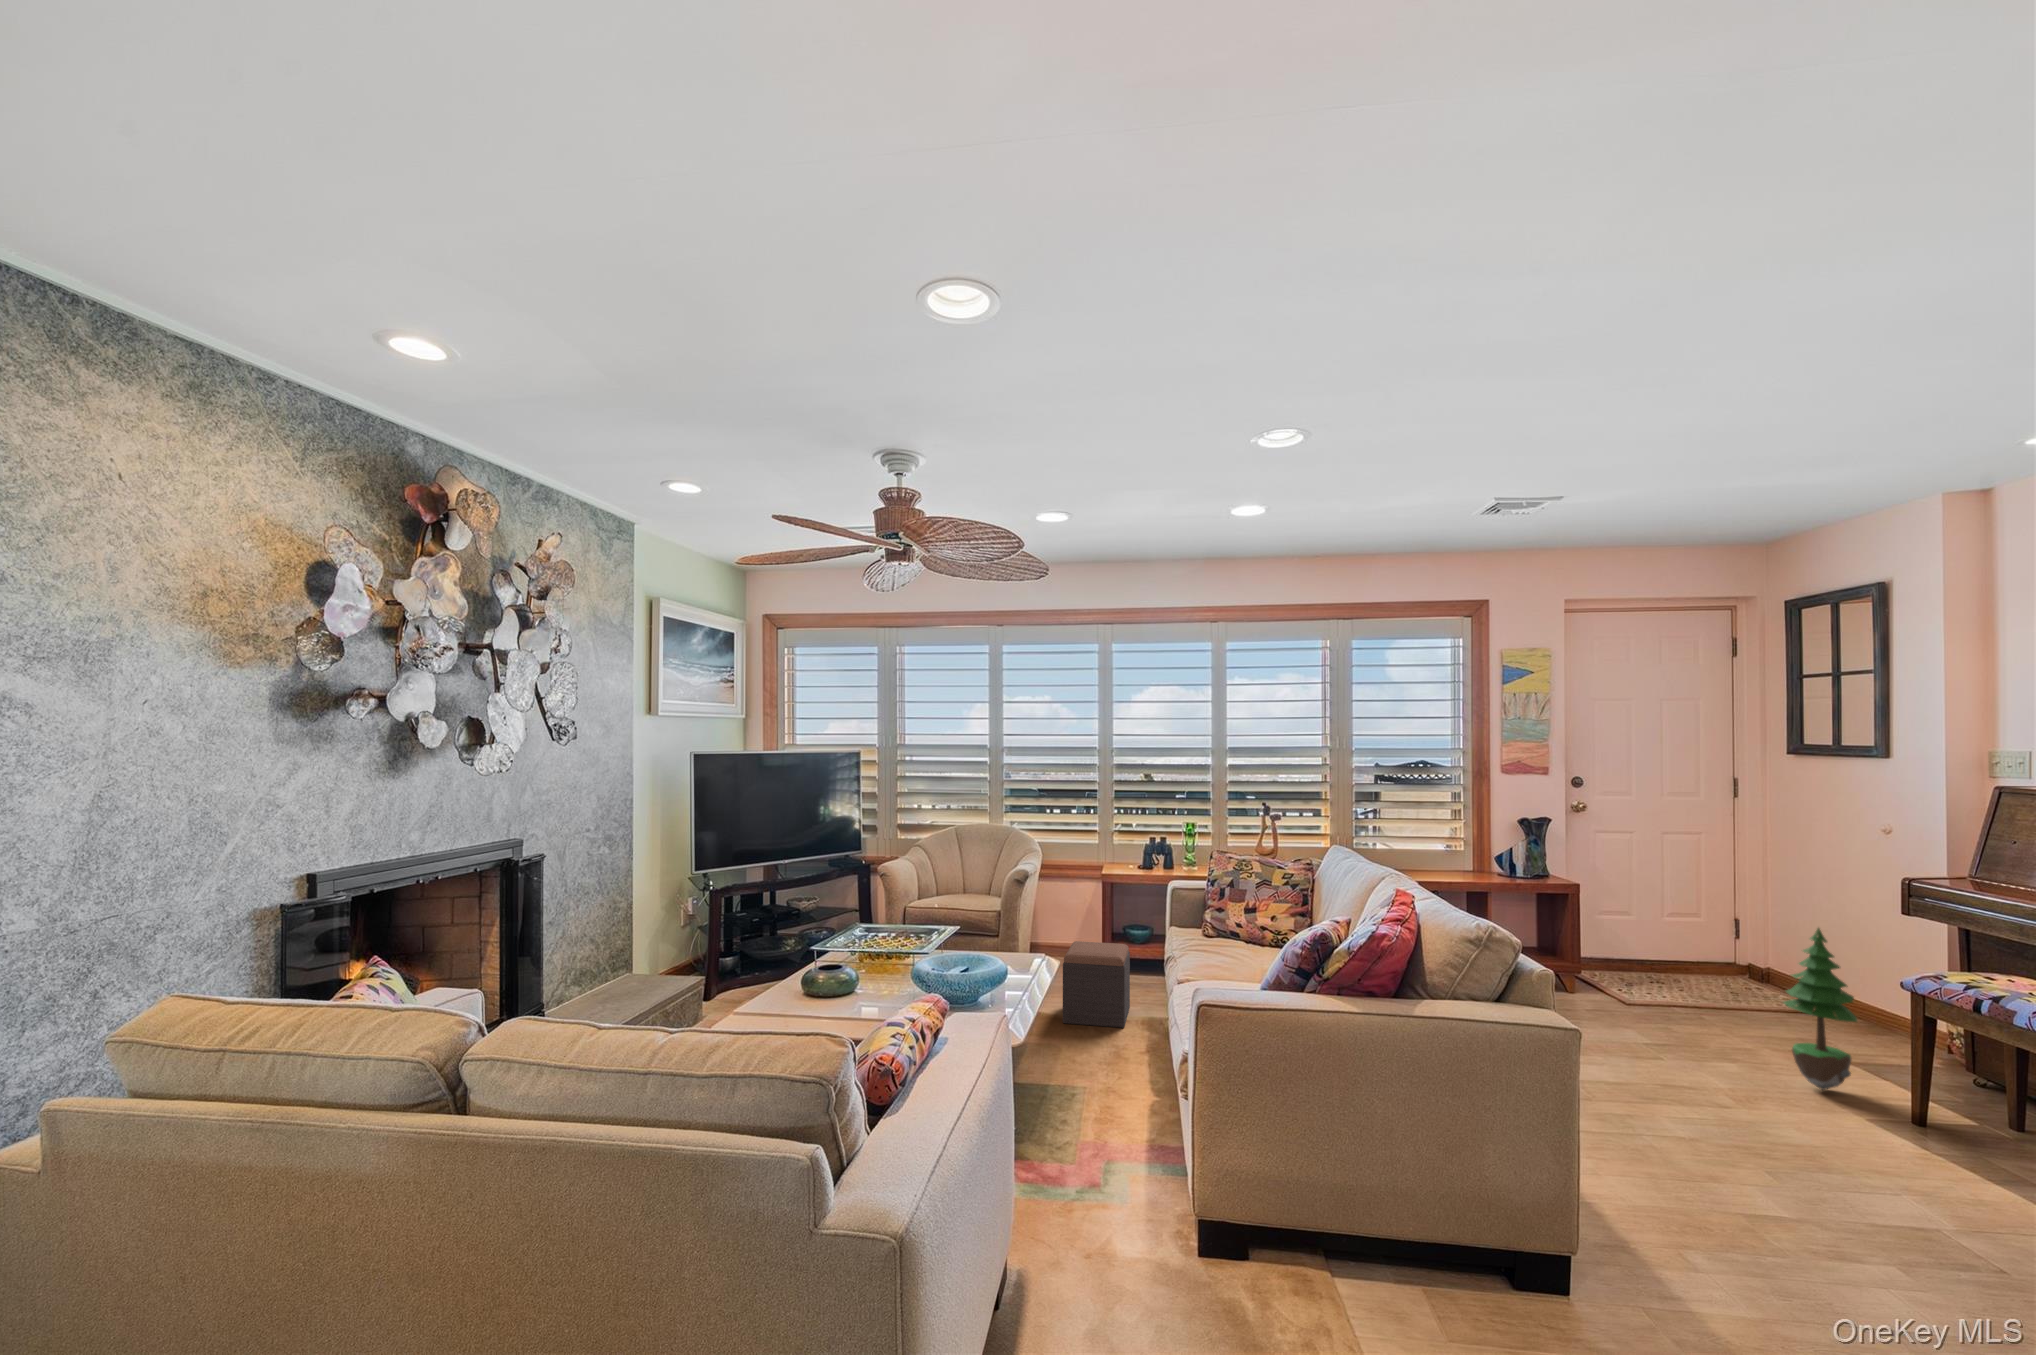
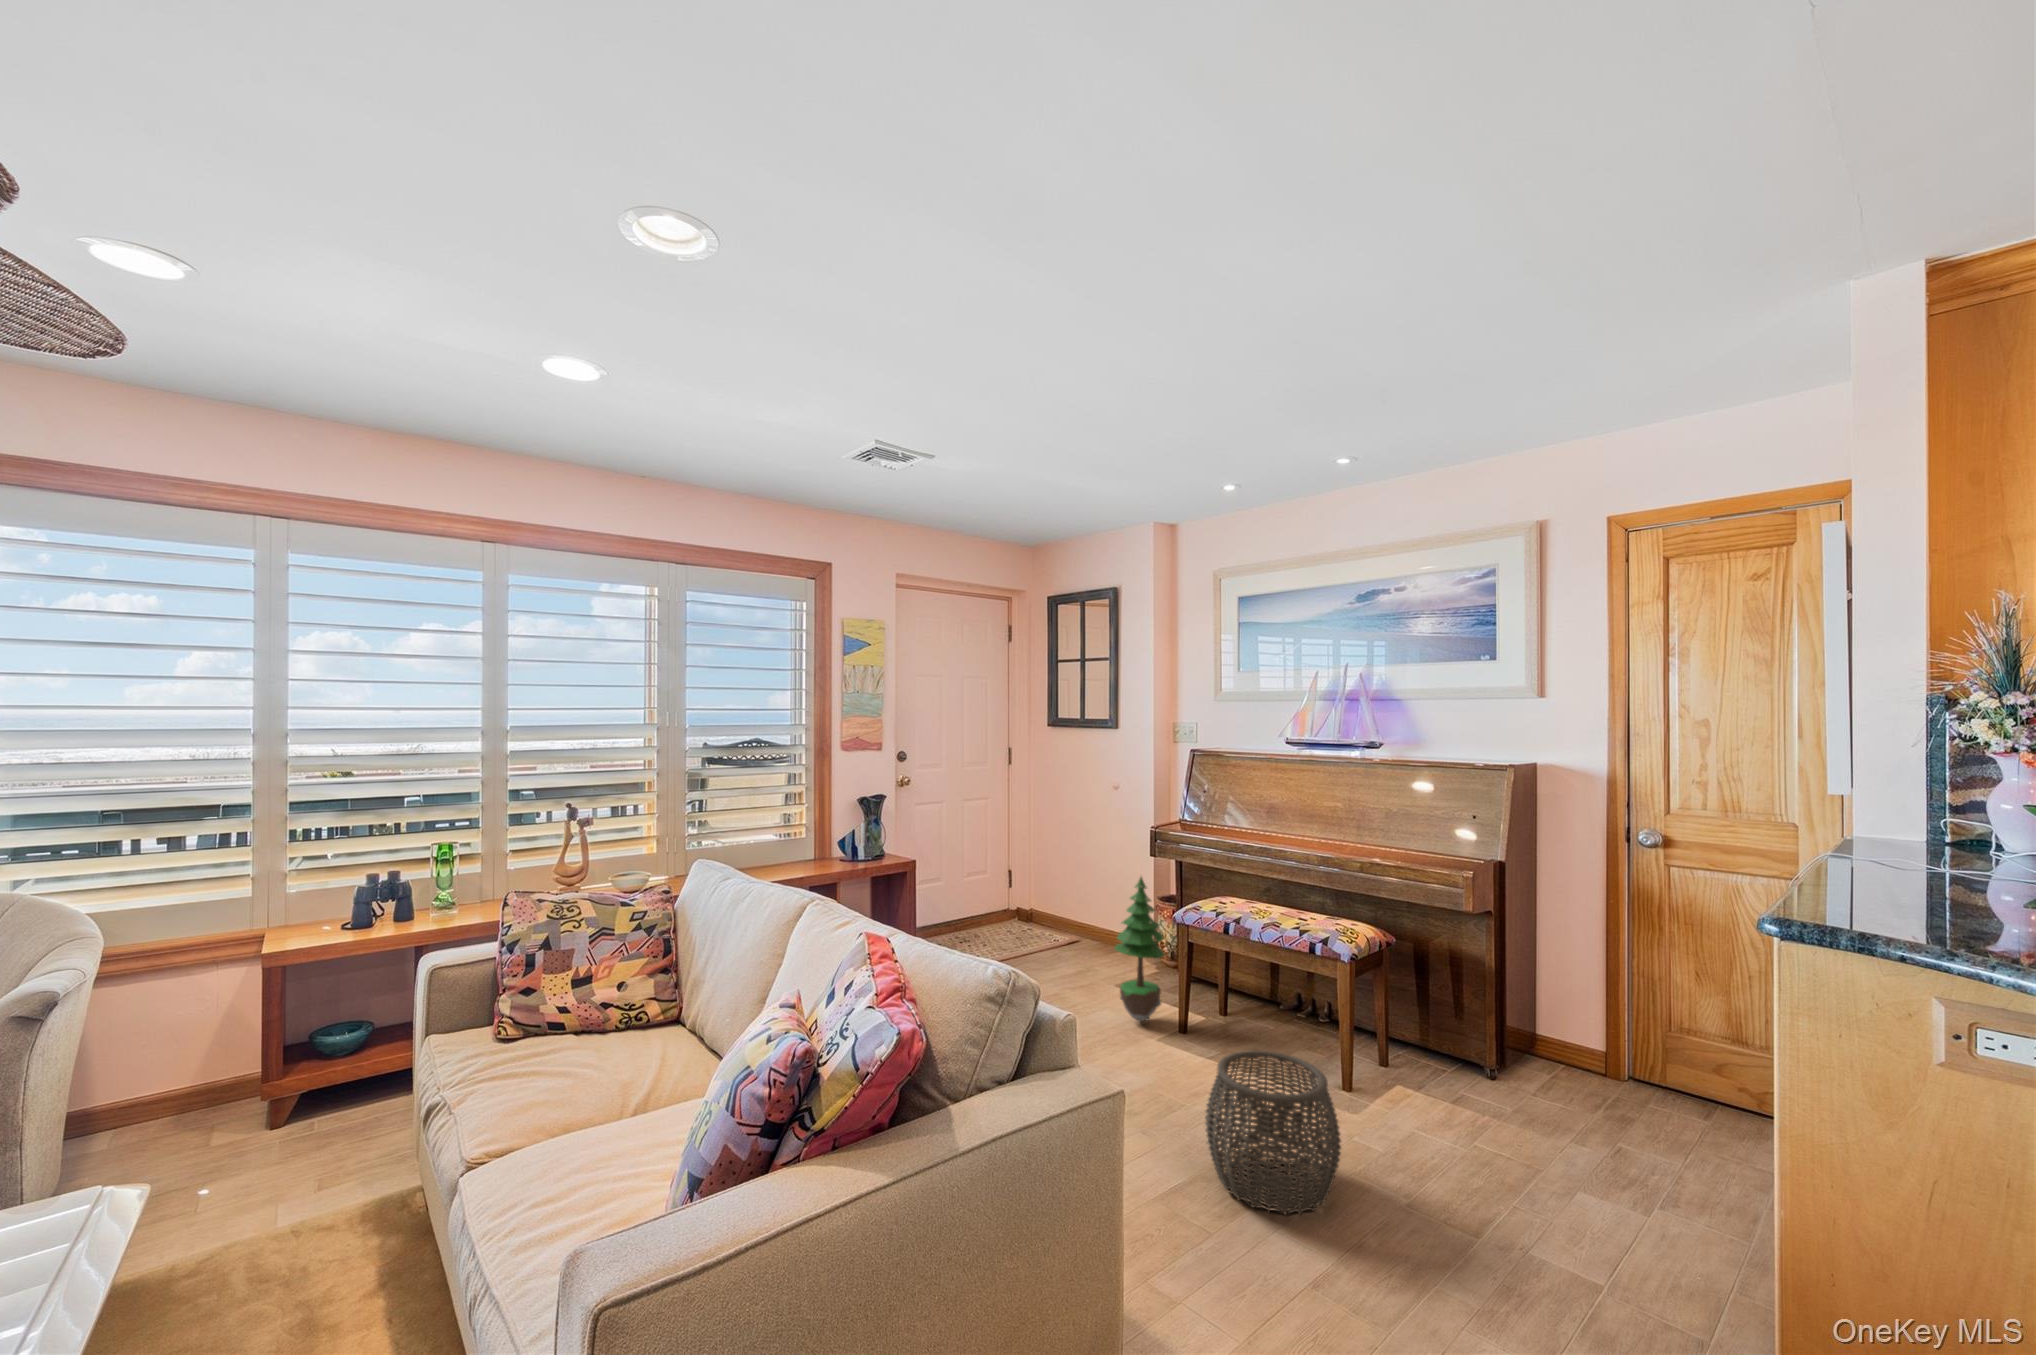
footstool: present [1063,941,1130,1028] -> none [141,1092,328,1317]
woven basket: none [1753,1088,1926,1247] -> present [1205,1050,1341,1214]

